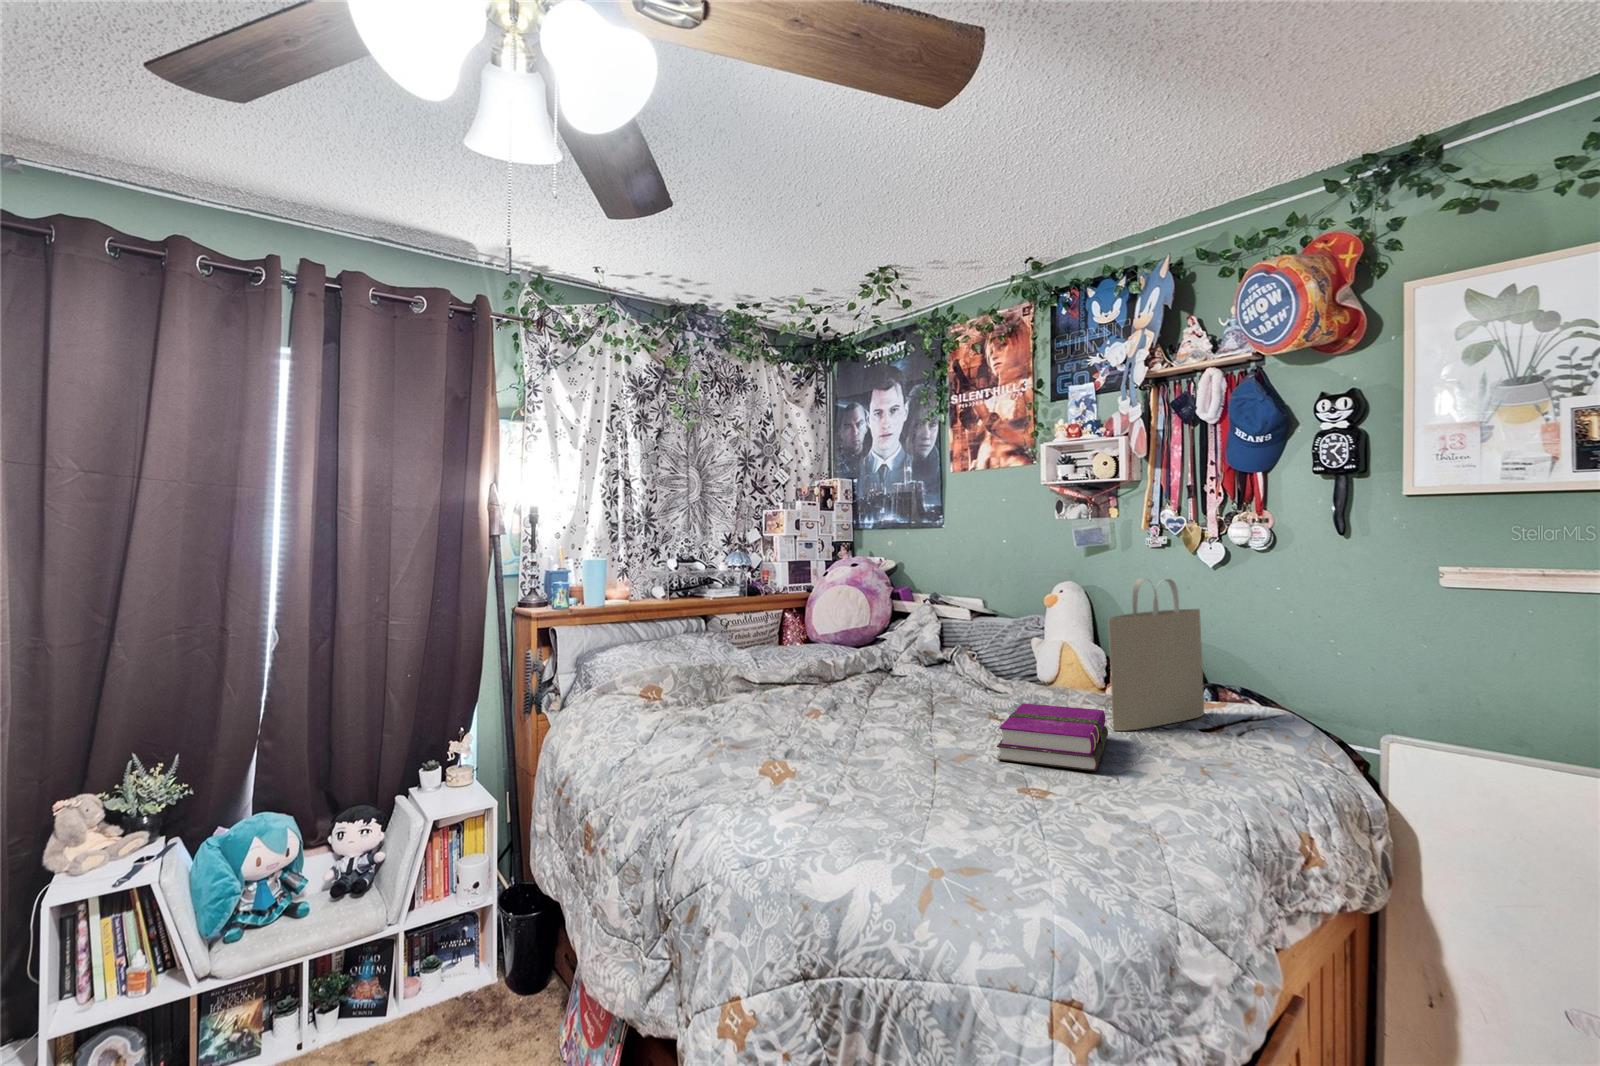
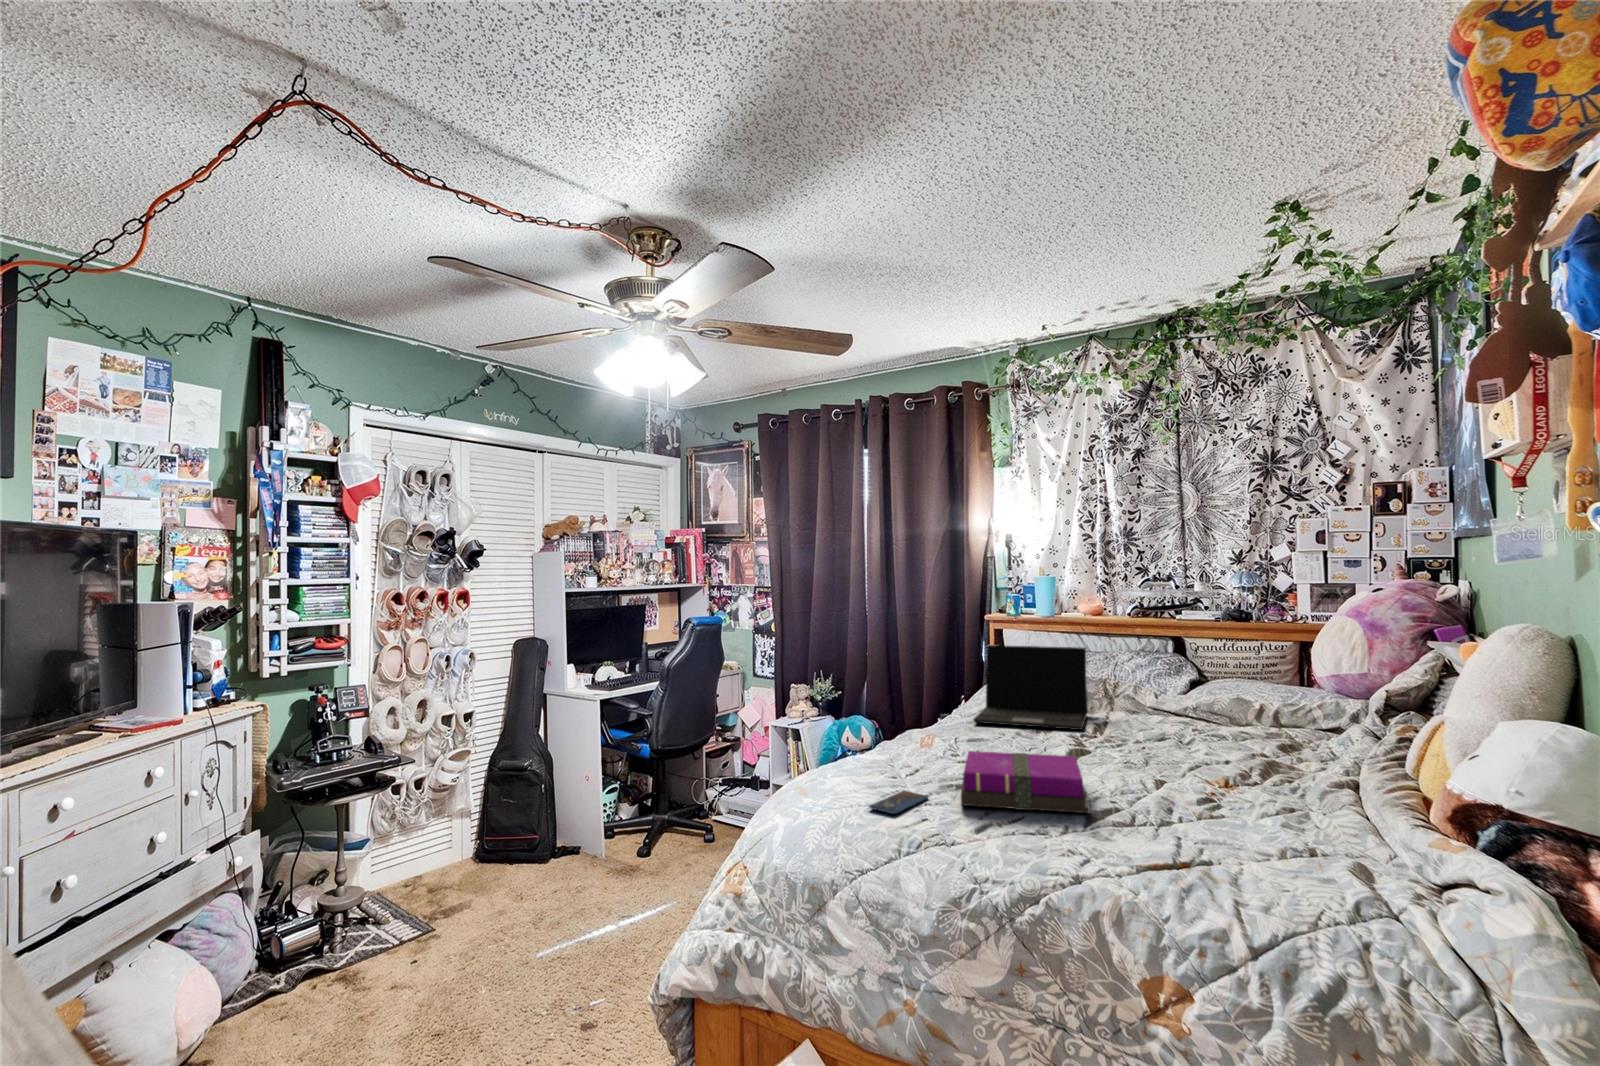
tote bag: present [1108,578,1204,731] -> none [1124,639,1326,871]
laptop: none [702,625,848,726] -> present [973,645,1087,730]
smartphone: none [1041,780,1126,811] -> present [869,791,928,814]

